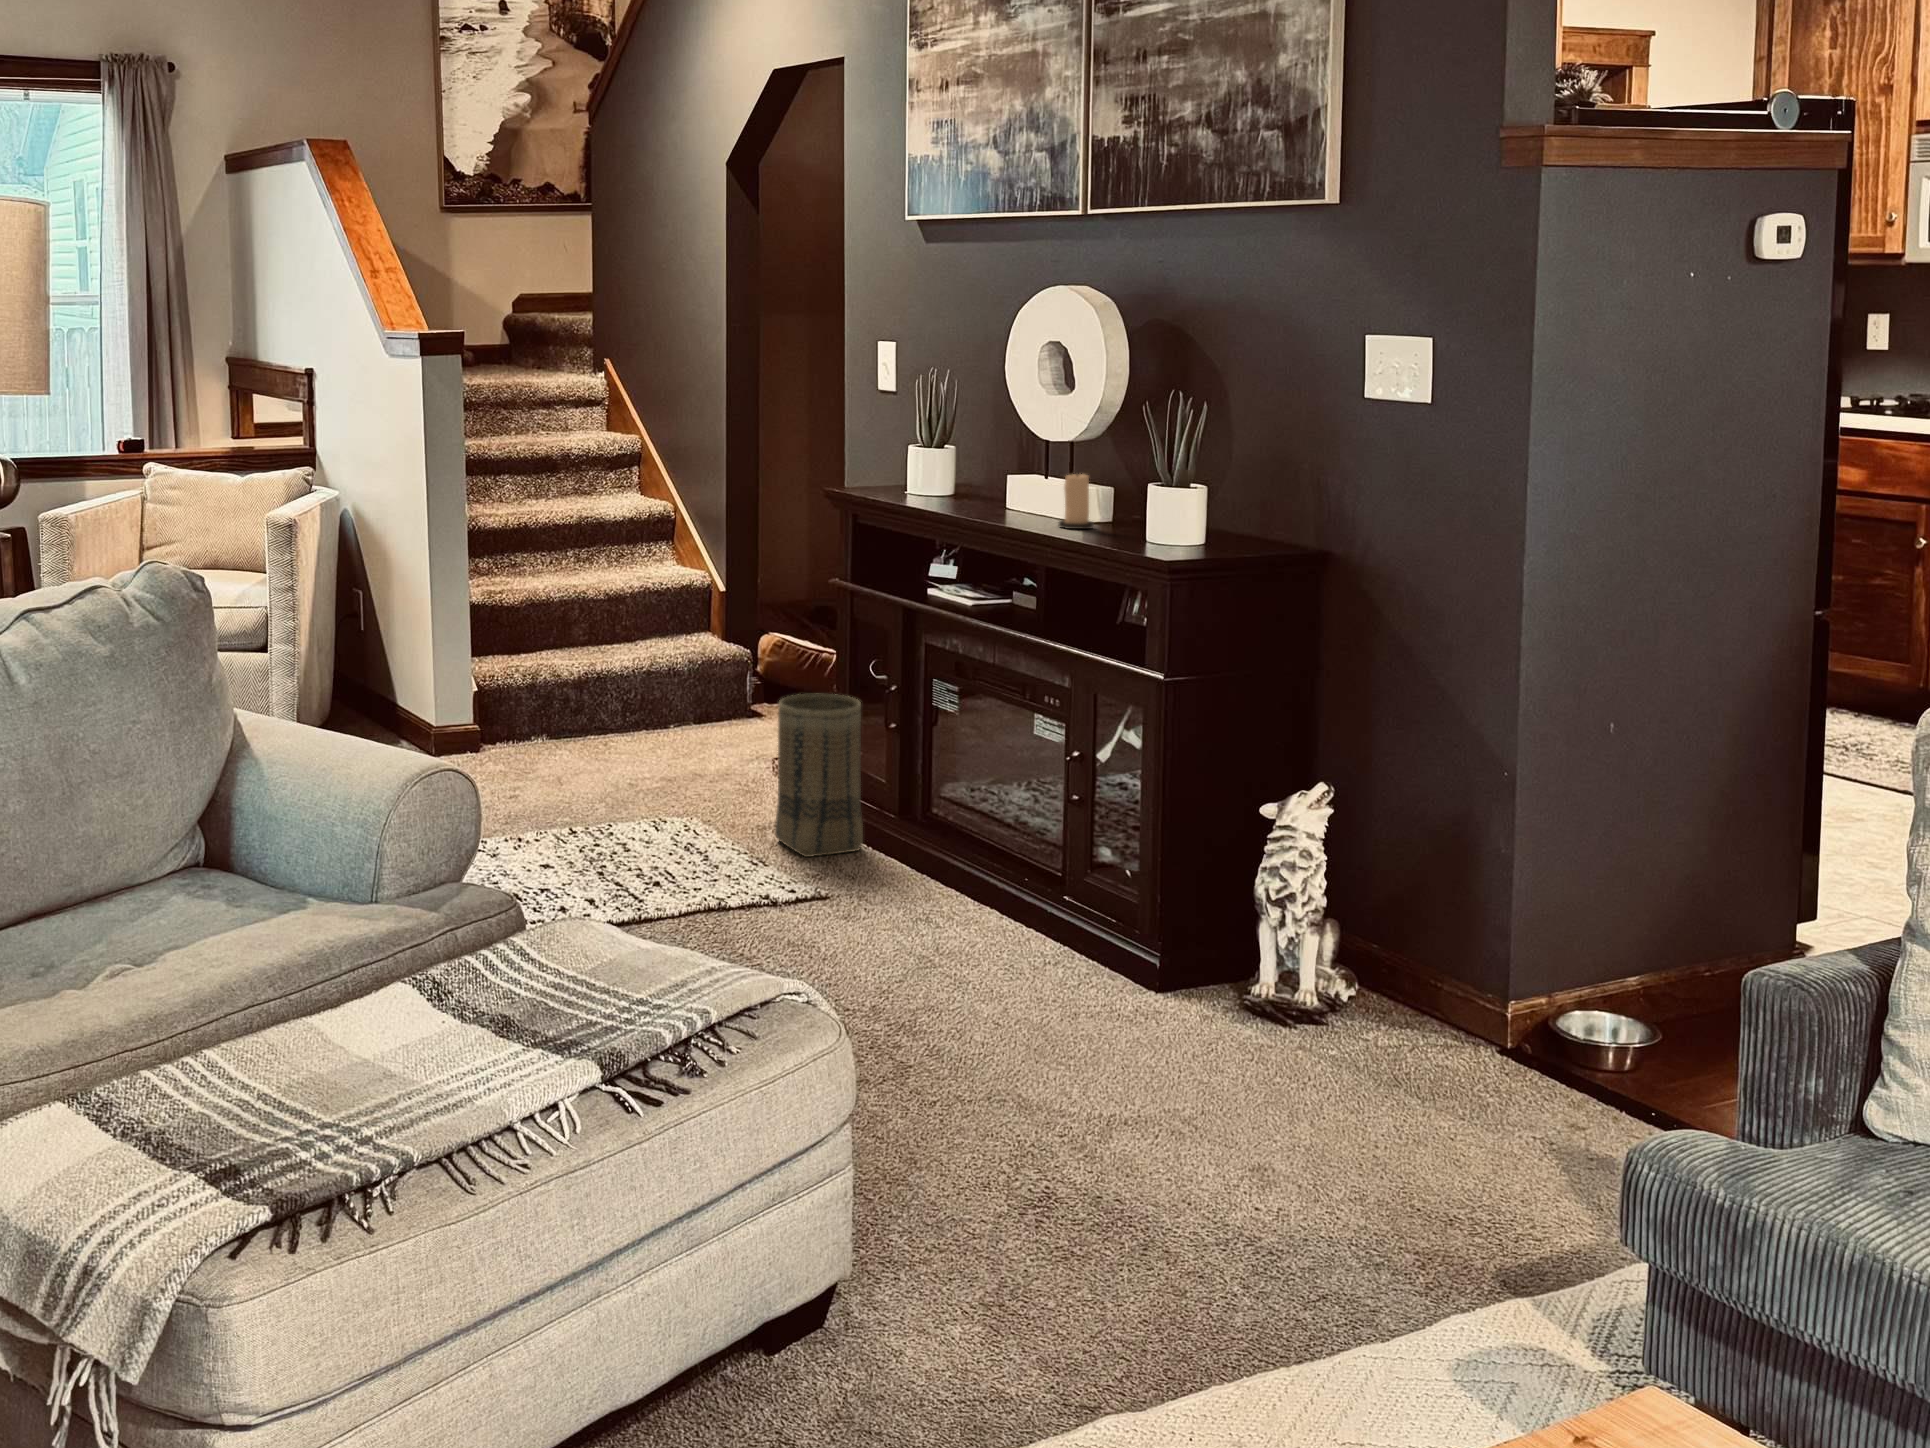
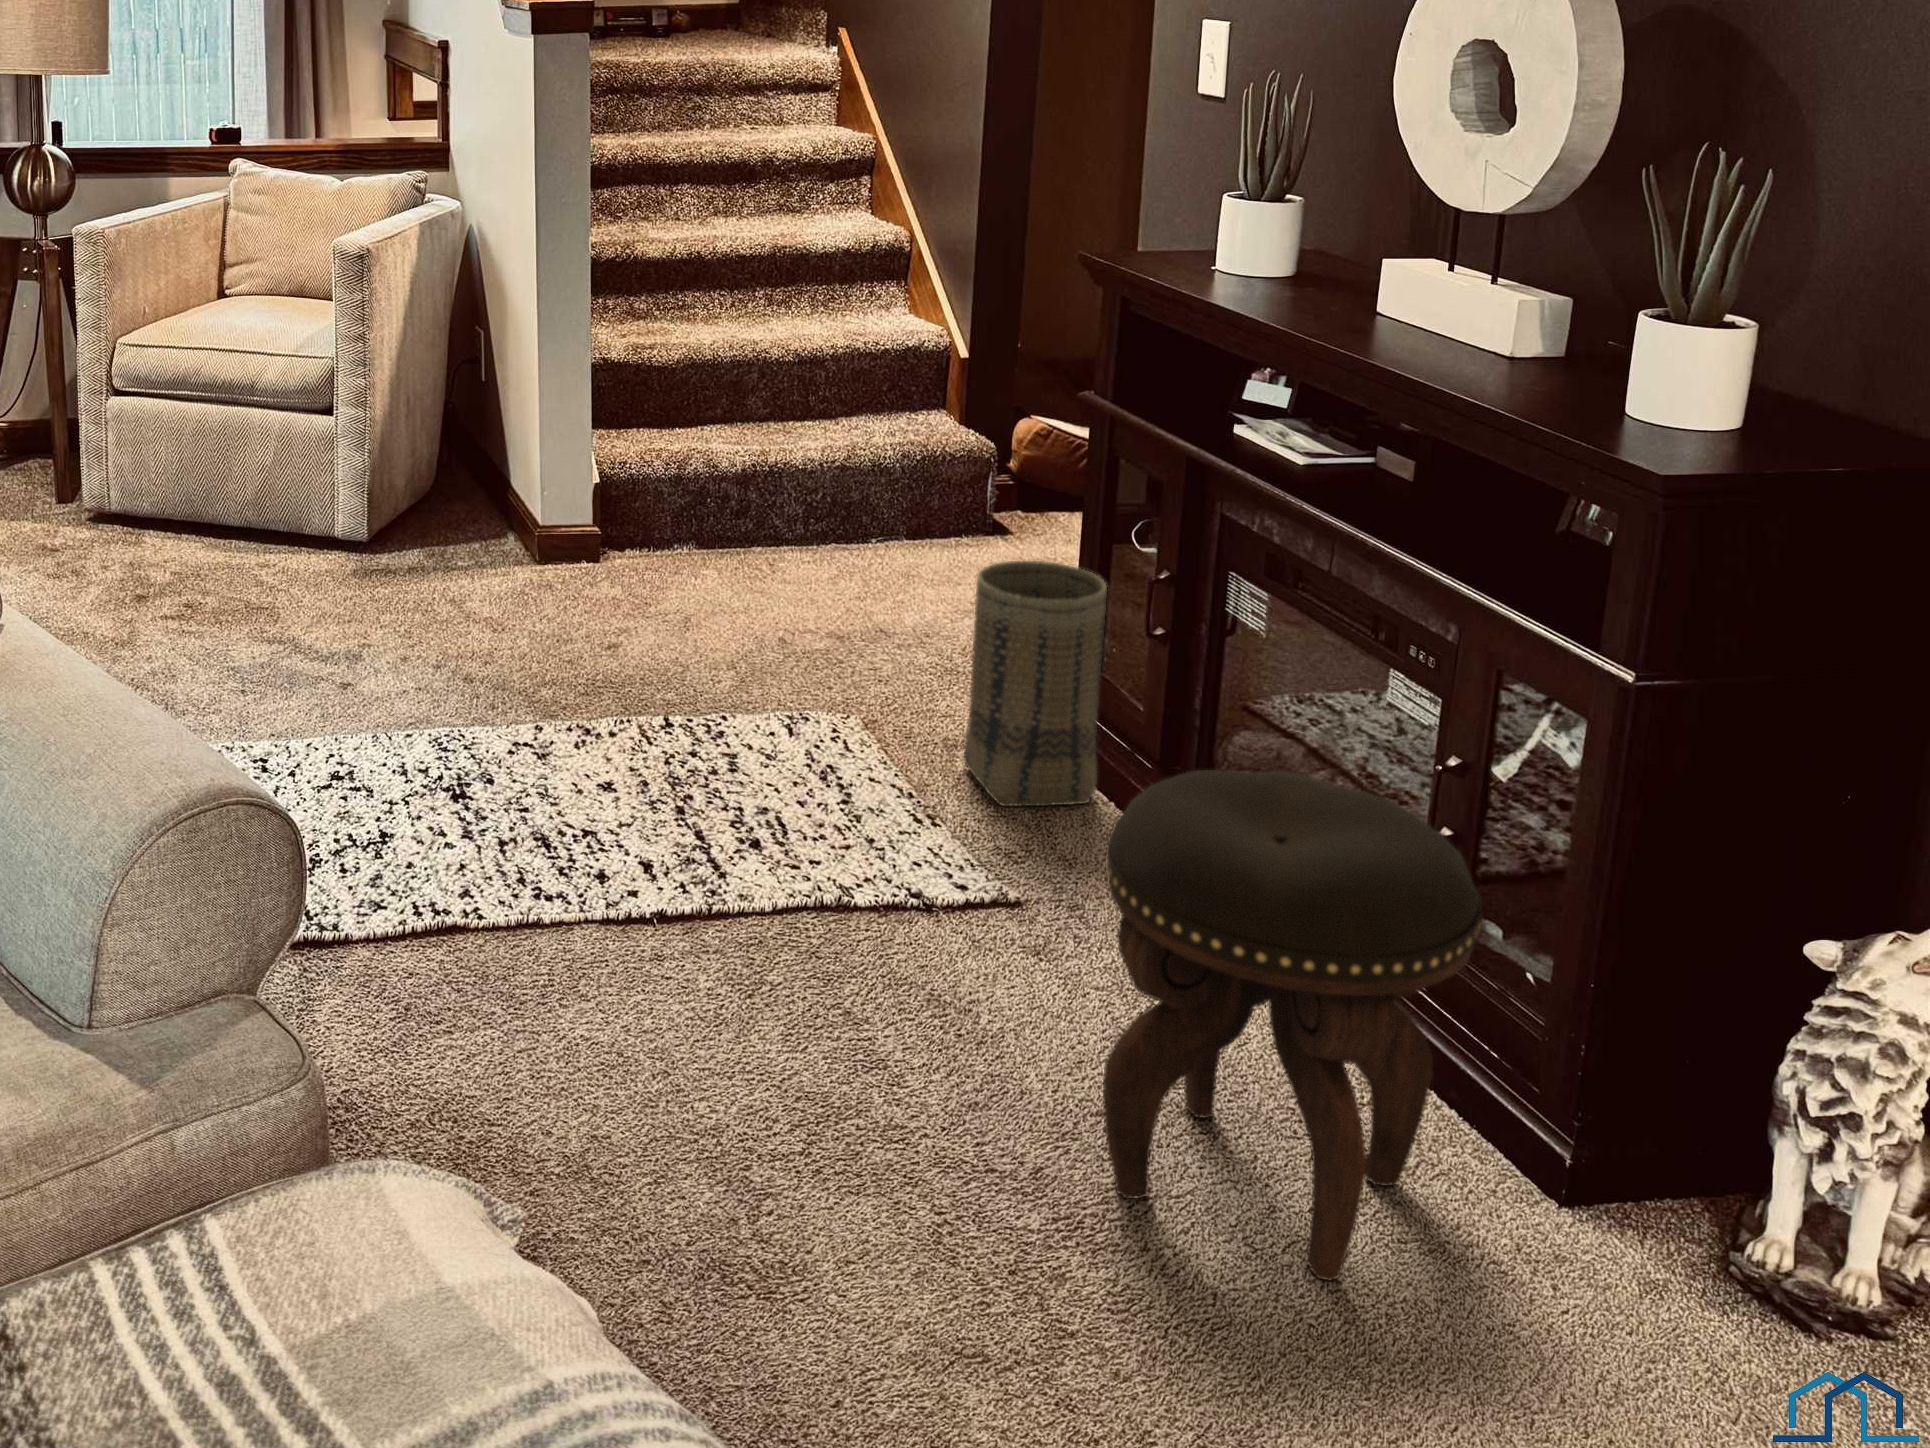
candle: present [1059,473,1094,529] -> none [1451,275,1519,380]
footstool: none [904,755,1106,1032] -> present [1103,770,1482,1281]

